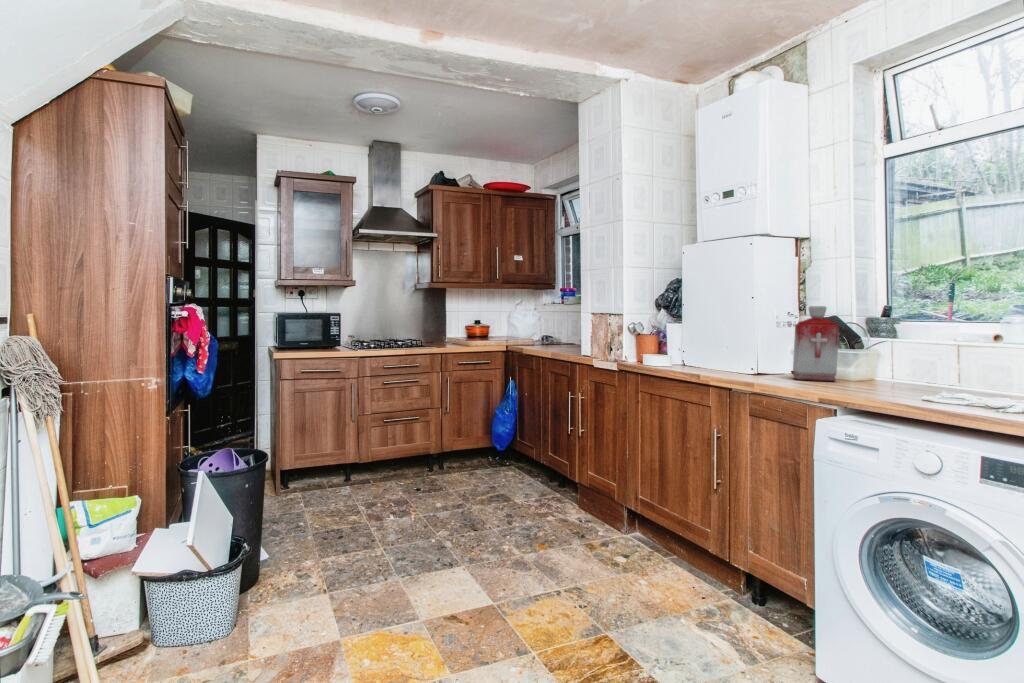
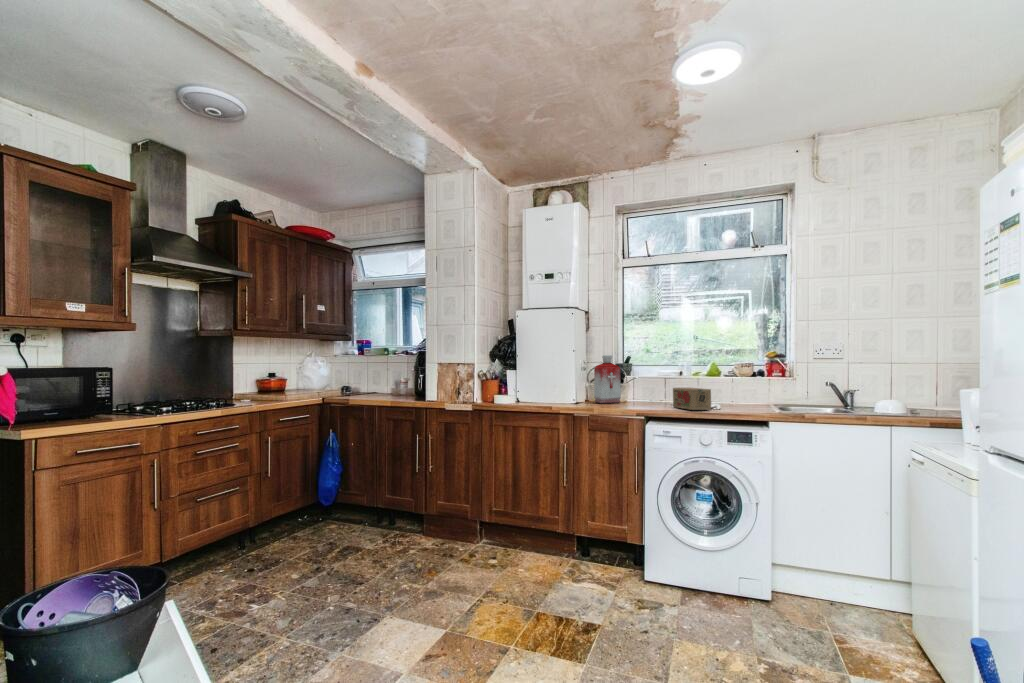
tea box: none [910,364,977,410] -> present [673,388,711,410]

